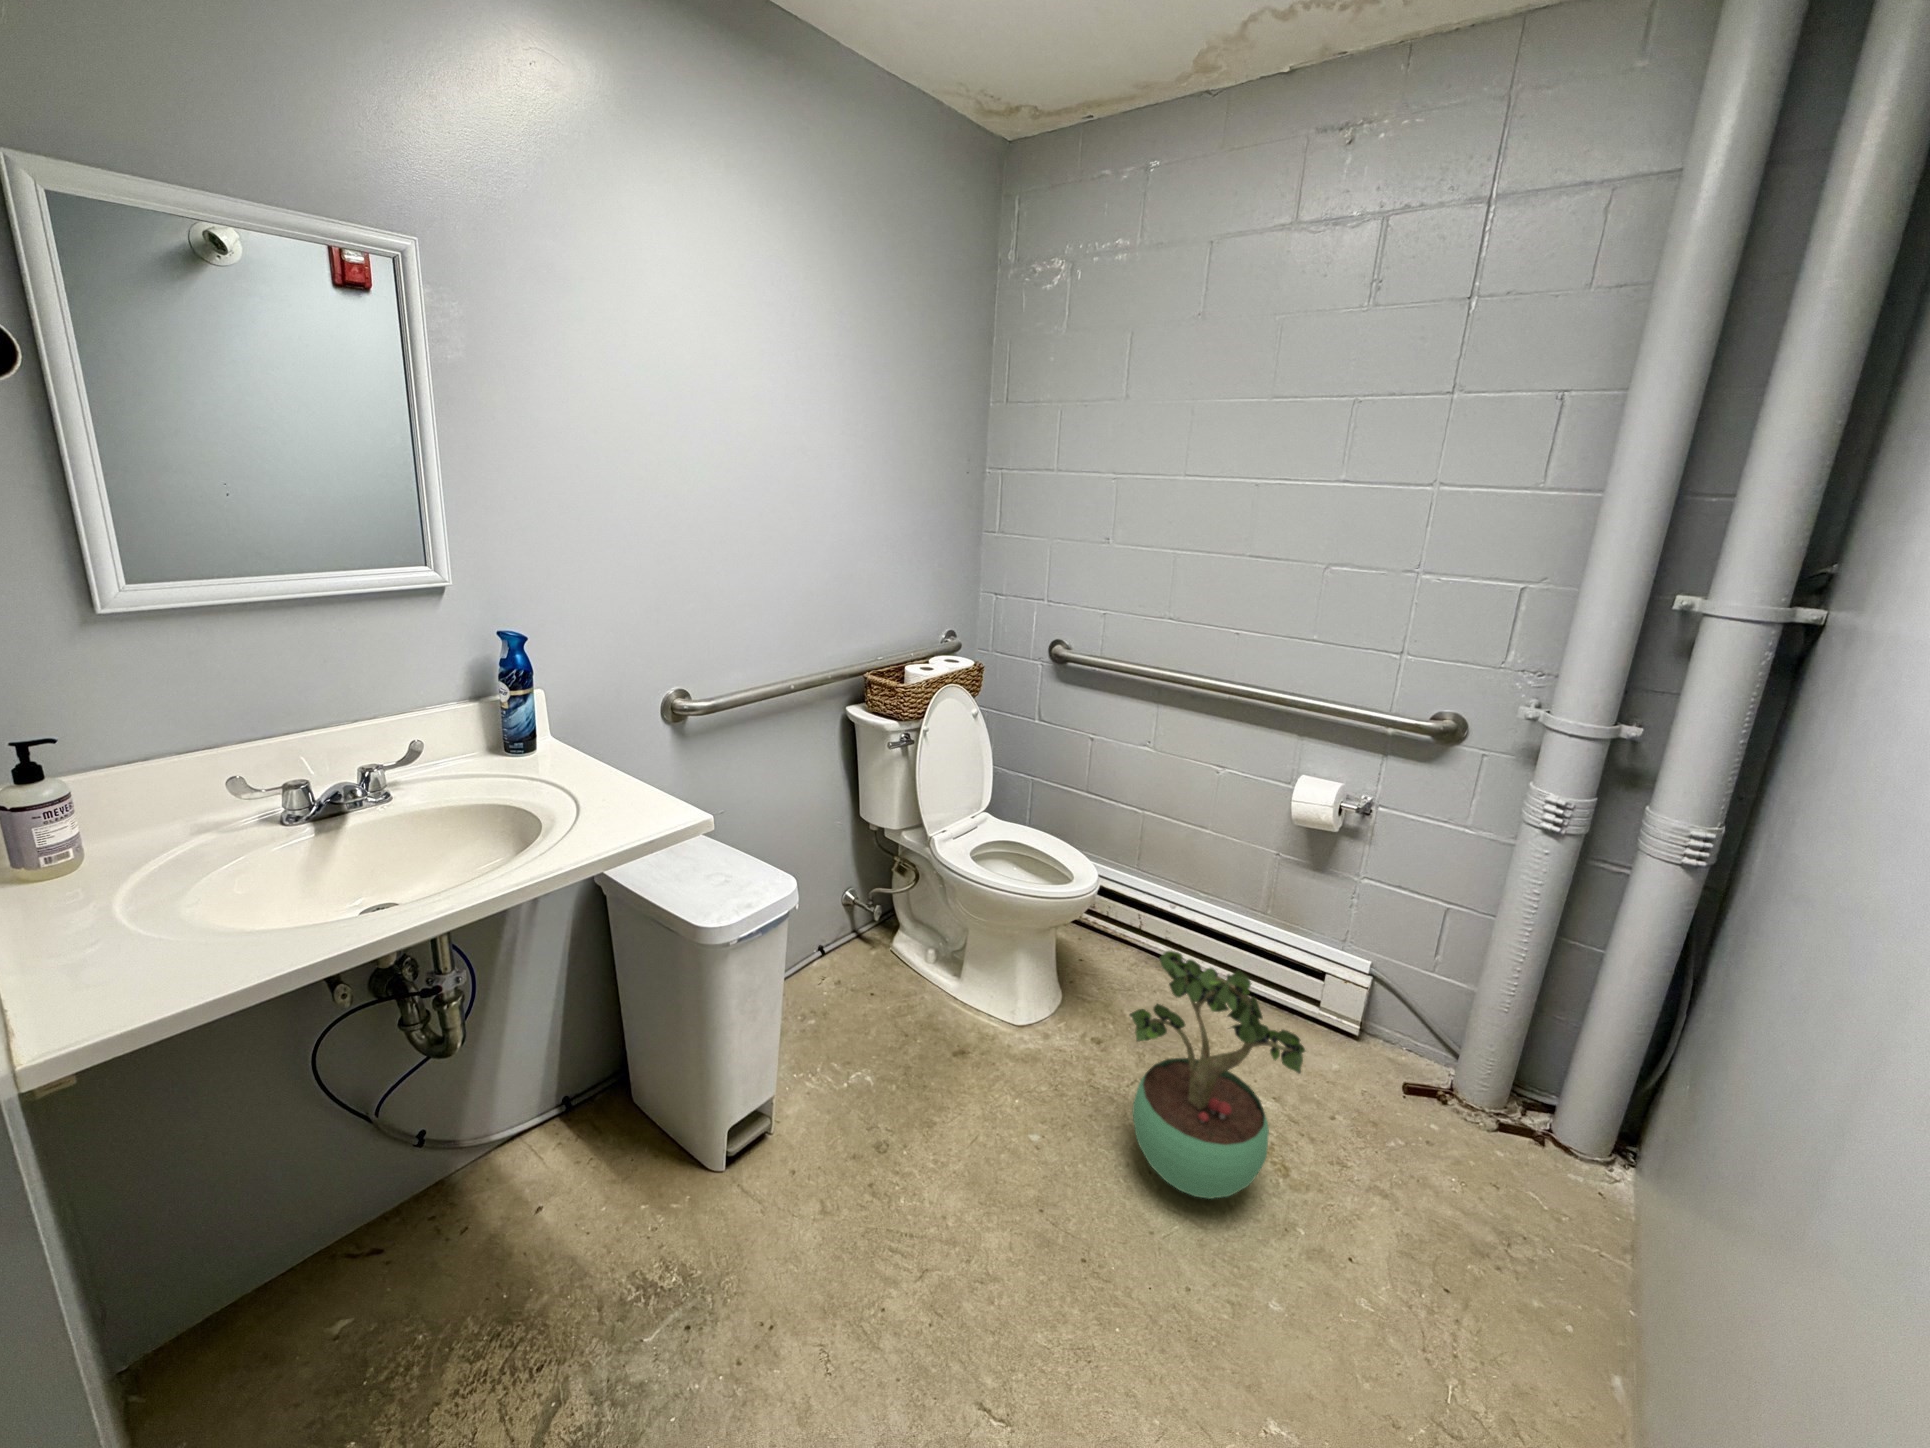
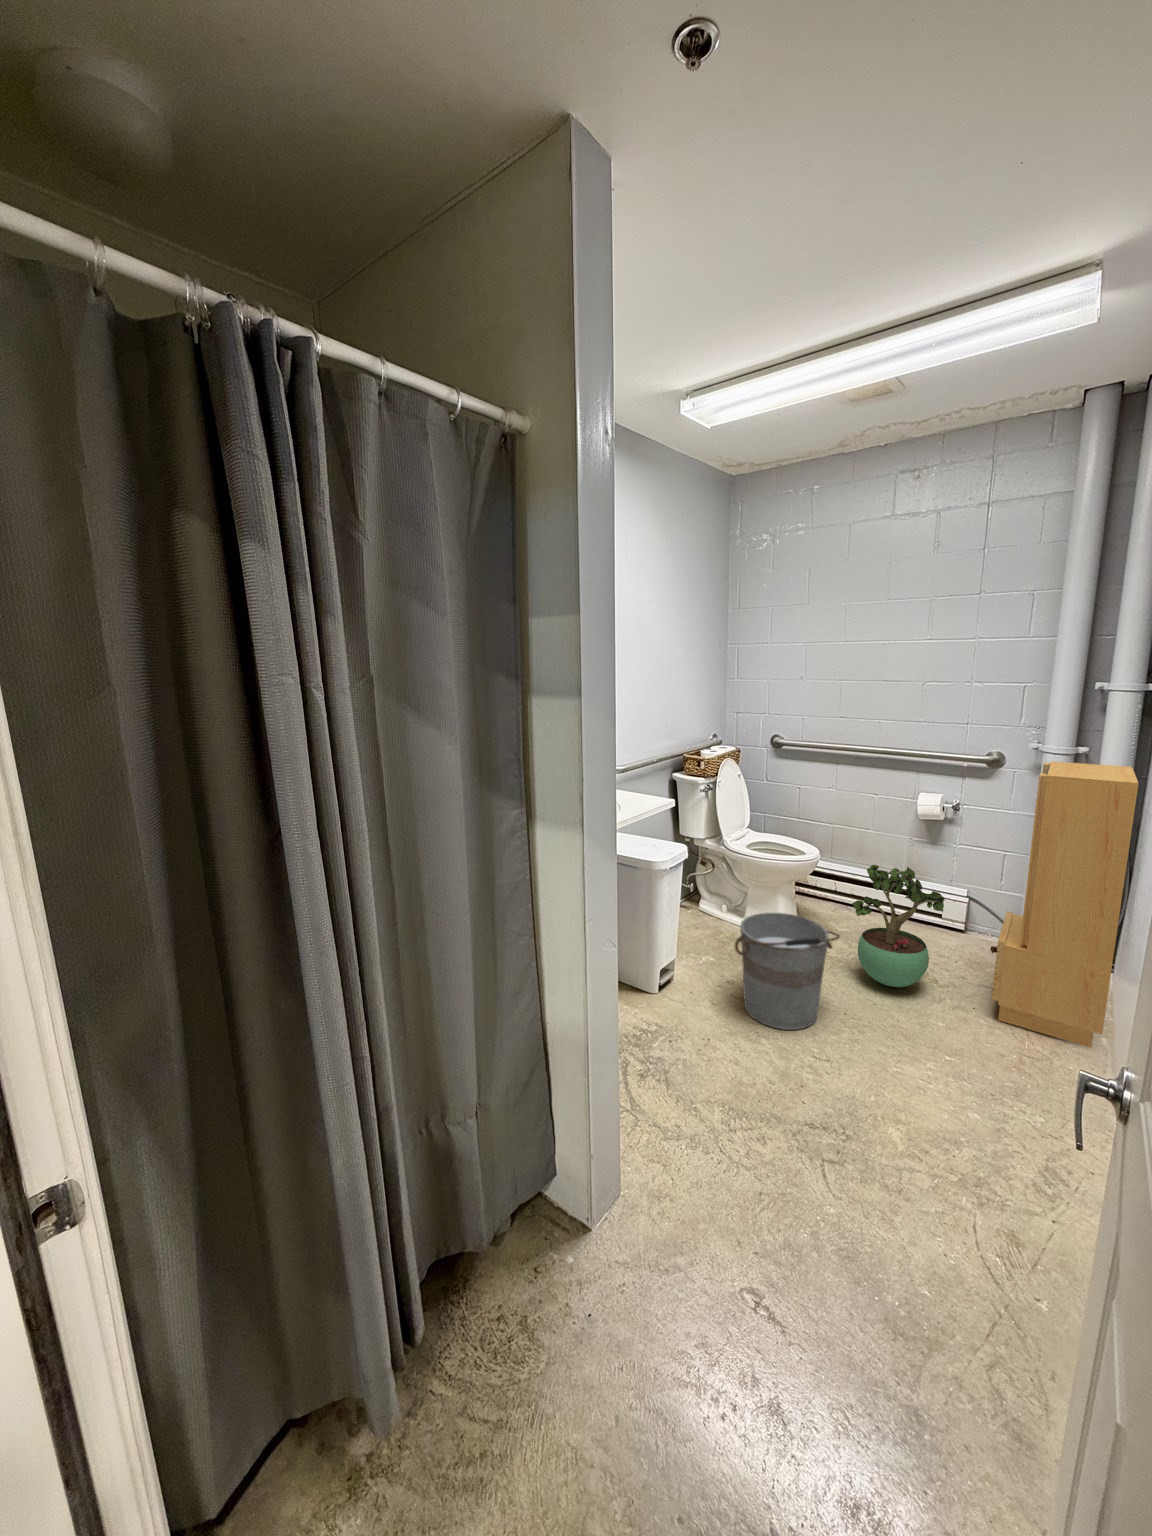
storage cabinet: none [1383,770,1790,1422] -> present [992,761,1138,1048]
bucket: none [852,1036,1066,1318] -> present [735,913,840,1030]

